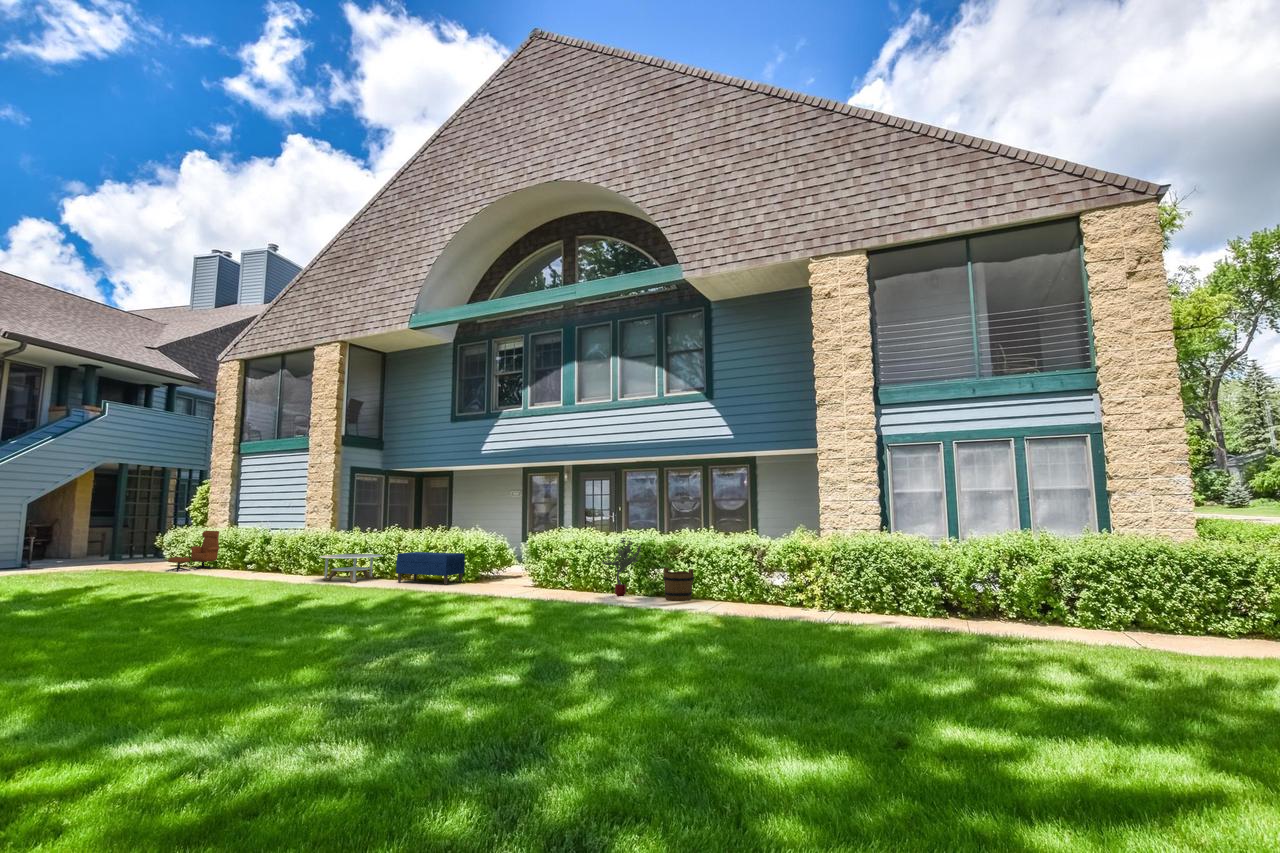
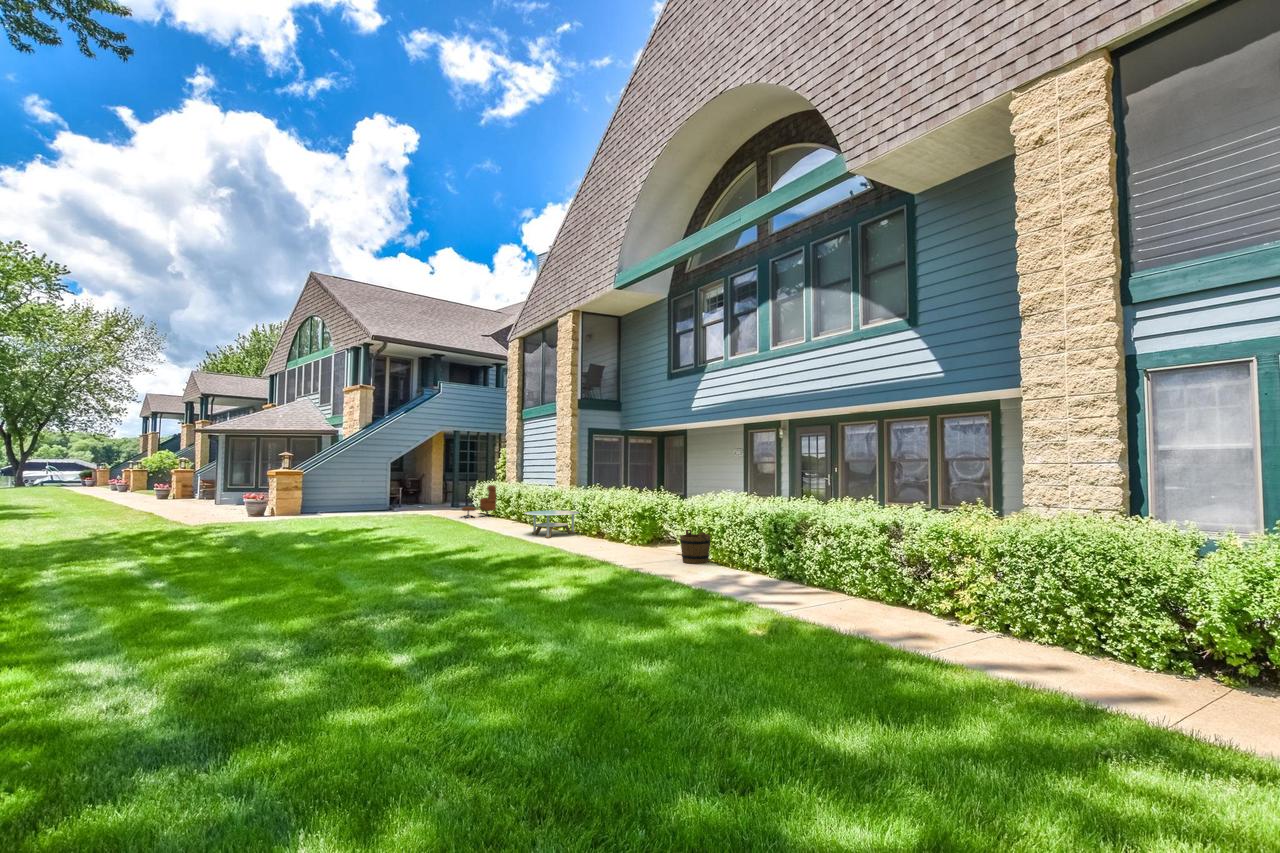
potted tree: present [602,538,642,596] -> none [726,506,768,576]
bench: present [396,552,465,585] -> none [577,511,634,546]
bucket: present [663,568,694,601] -> present [680,530,711,564]

